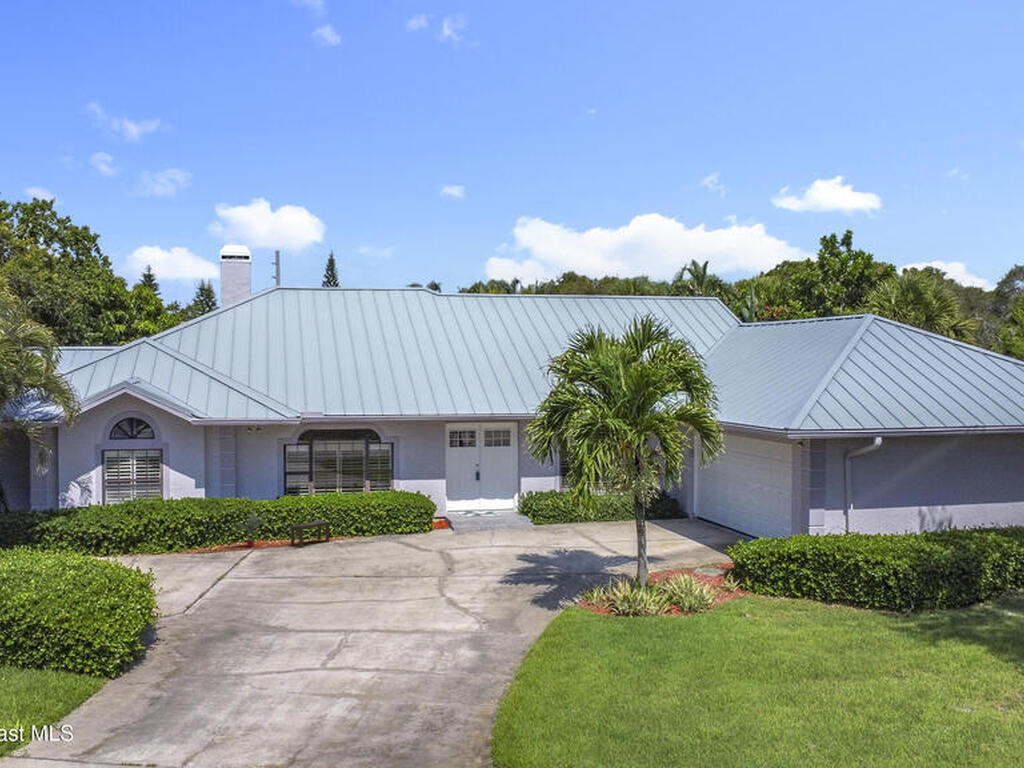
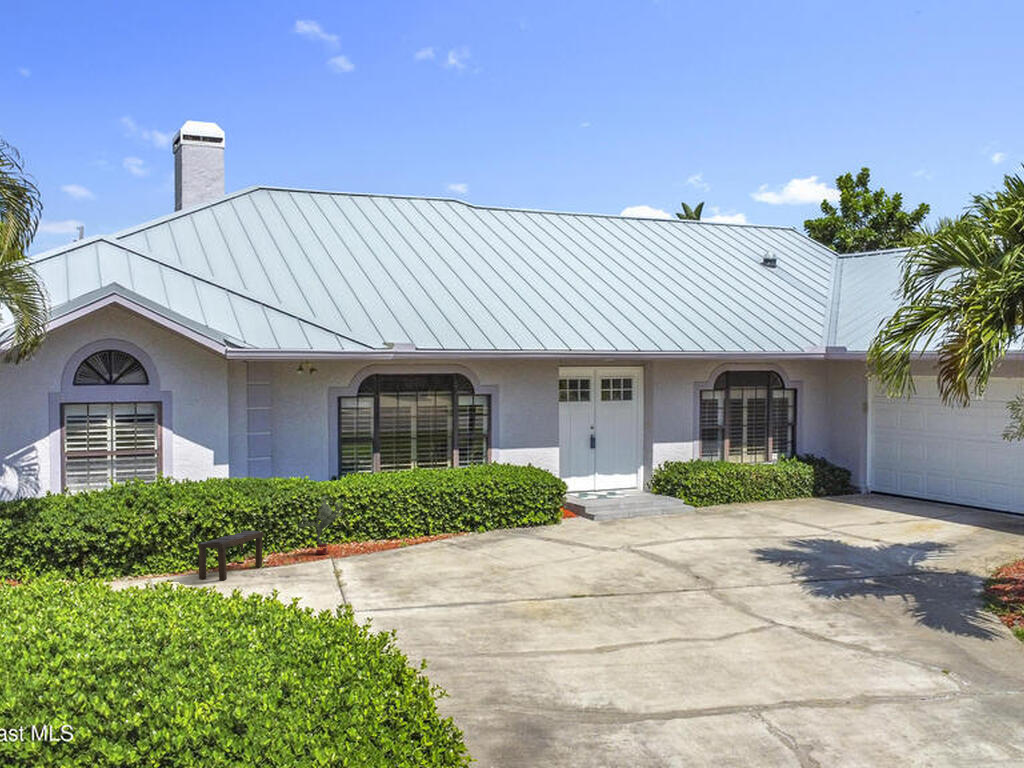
bench: present [290,521,330,547] -> present [198,531,264,580]

